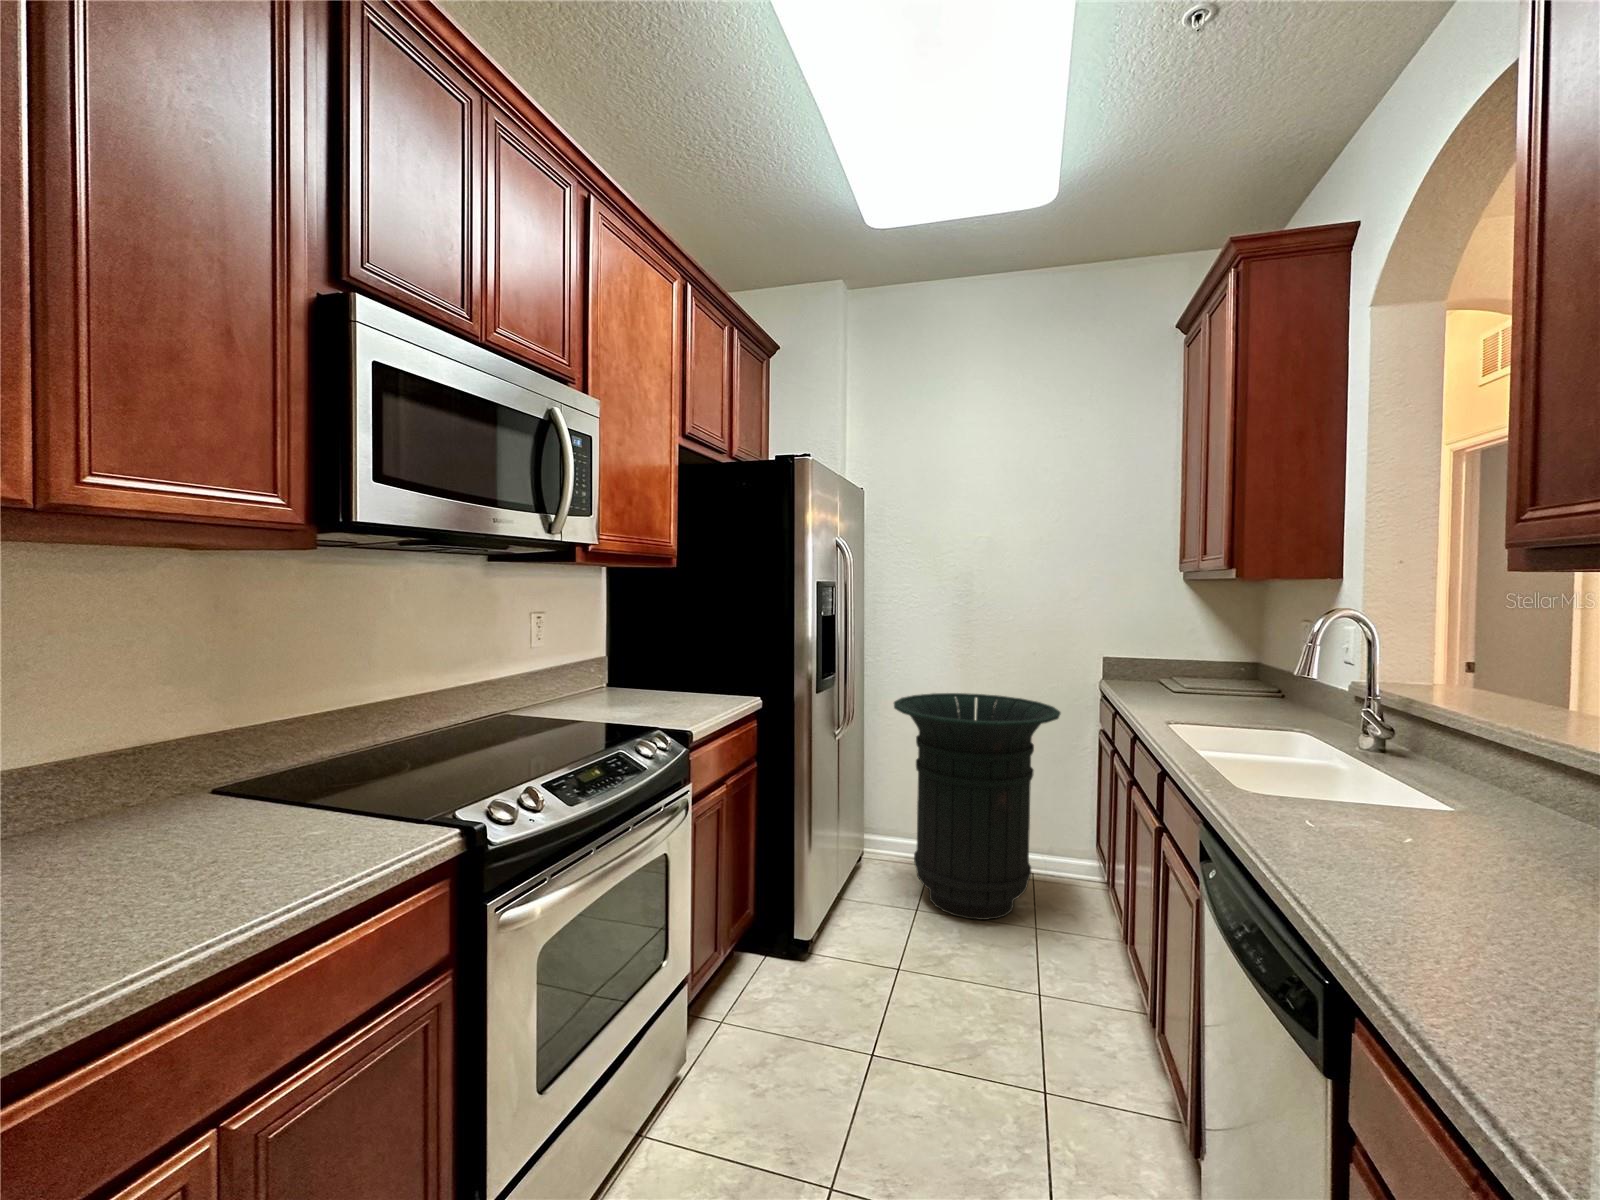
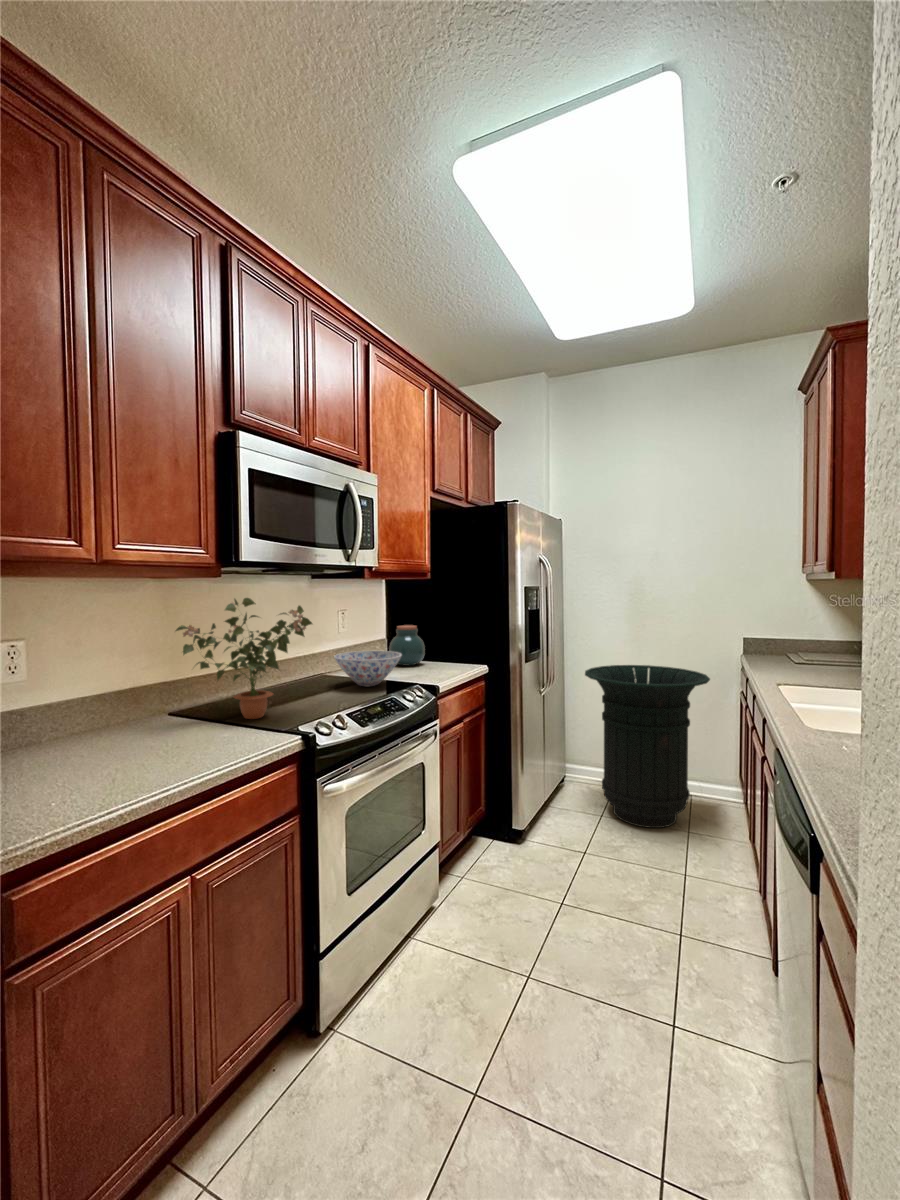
potted plant: none [222,587,487,798] -> present [176,598,312,719]
jar: none [613,637,668,697] -> present [389,625,425,666]
bowl: none [524,676,635,732] -> present [334,651,402,686]

